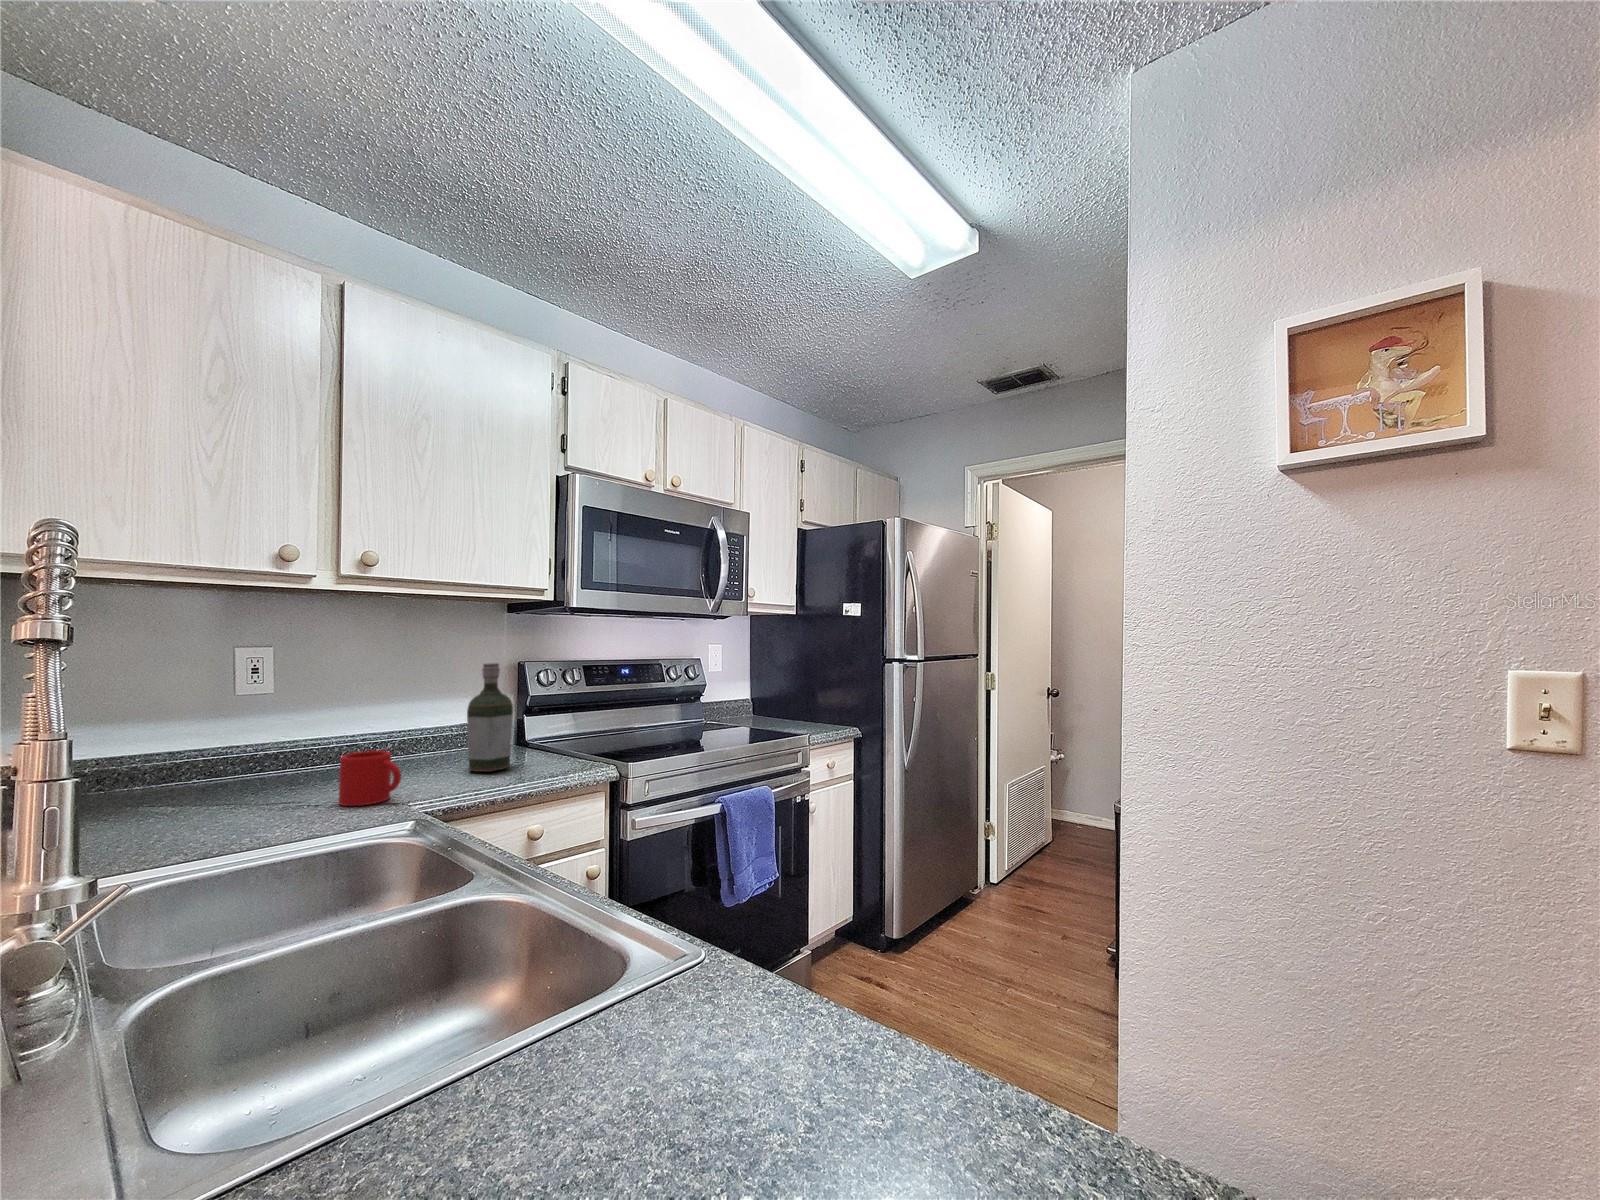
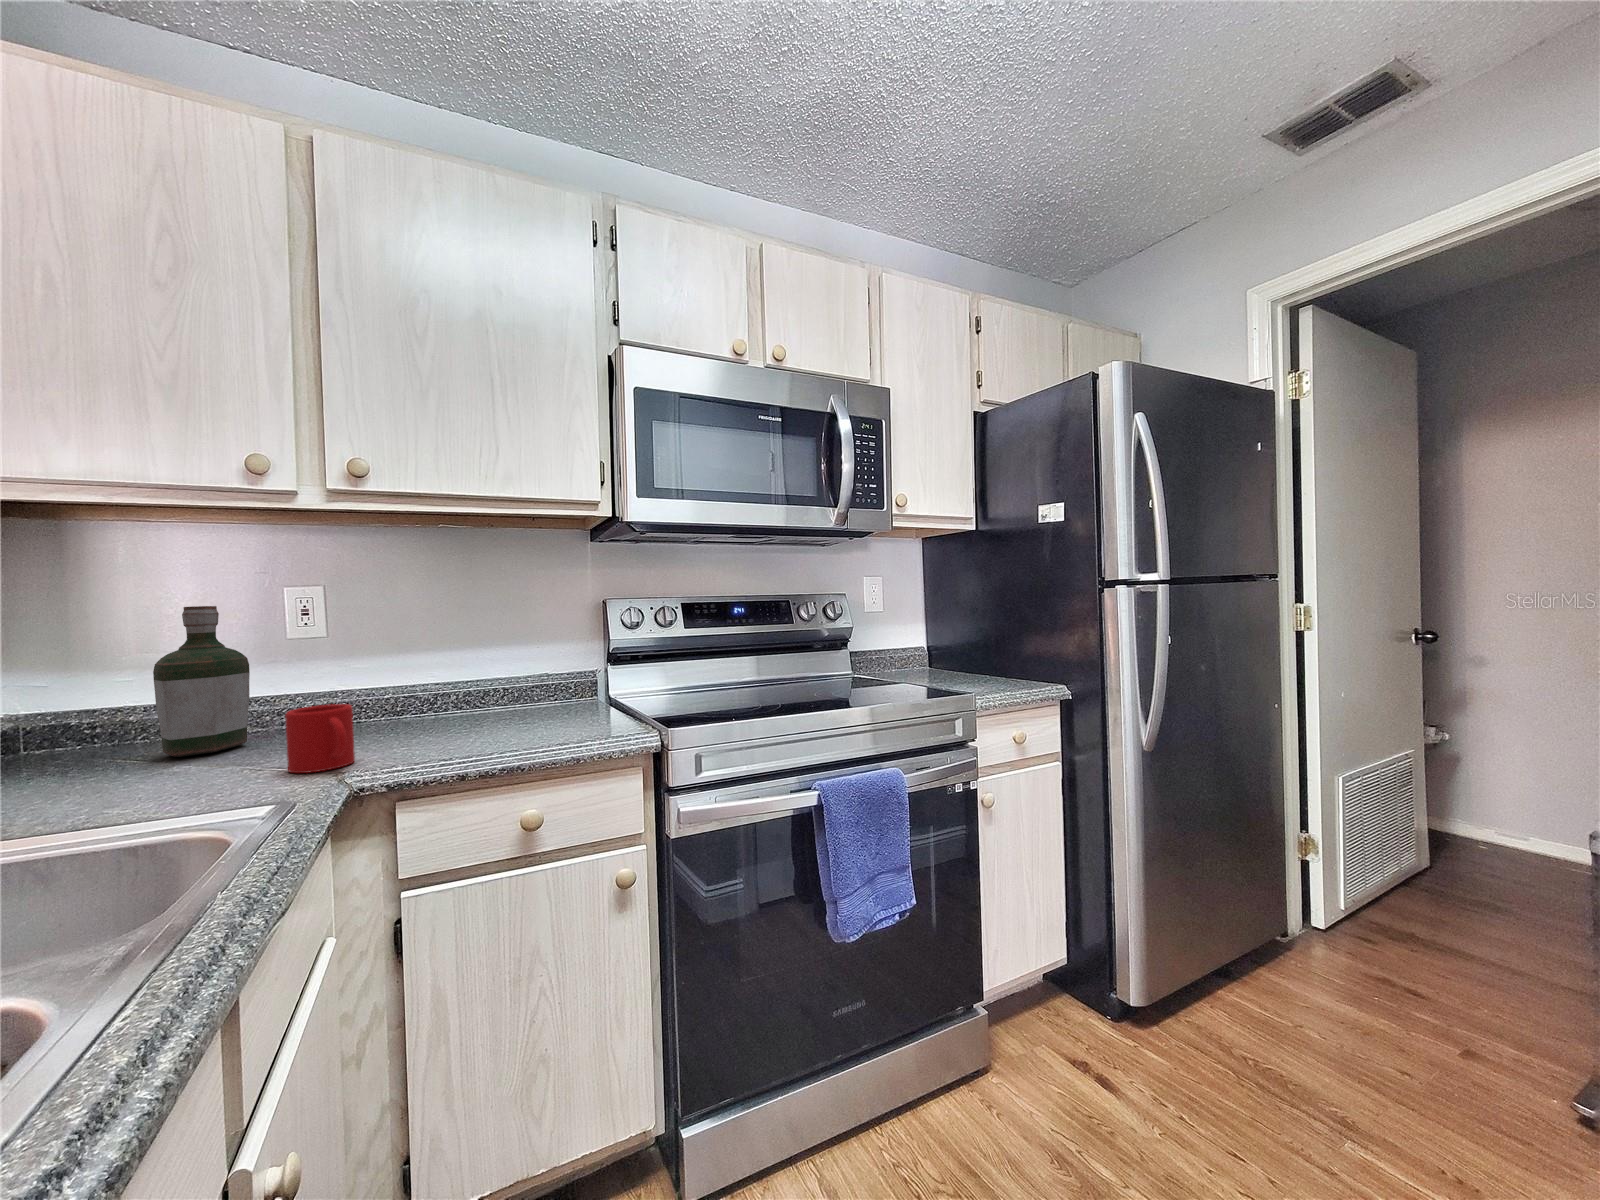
bottle: present [467,663,513,772] -> present [153,606,250,757]

